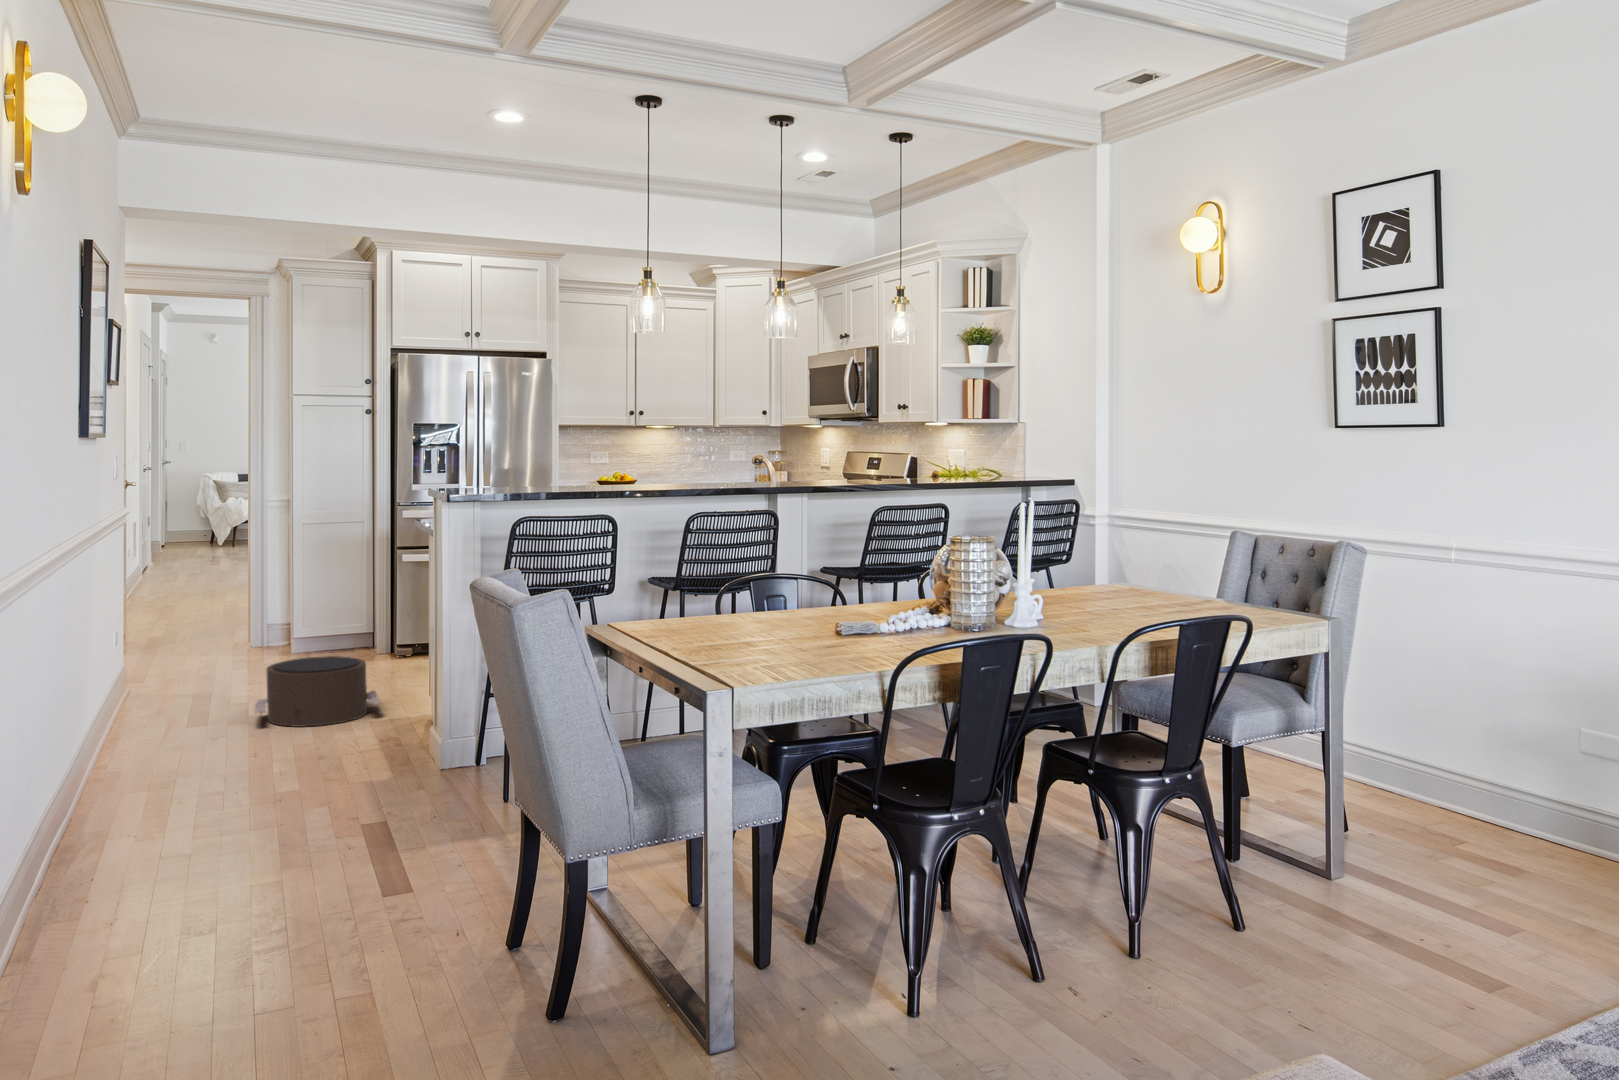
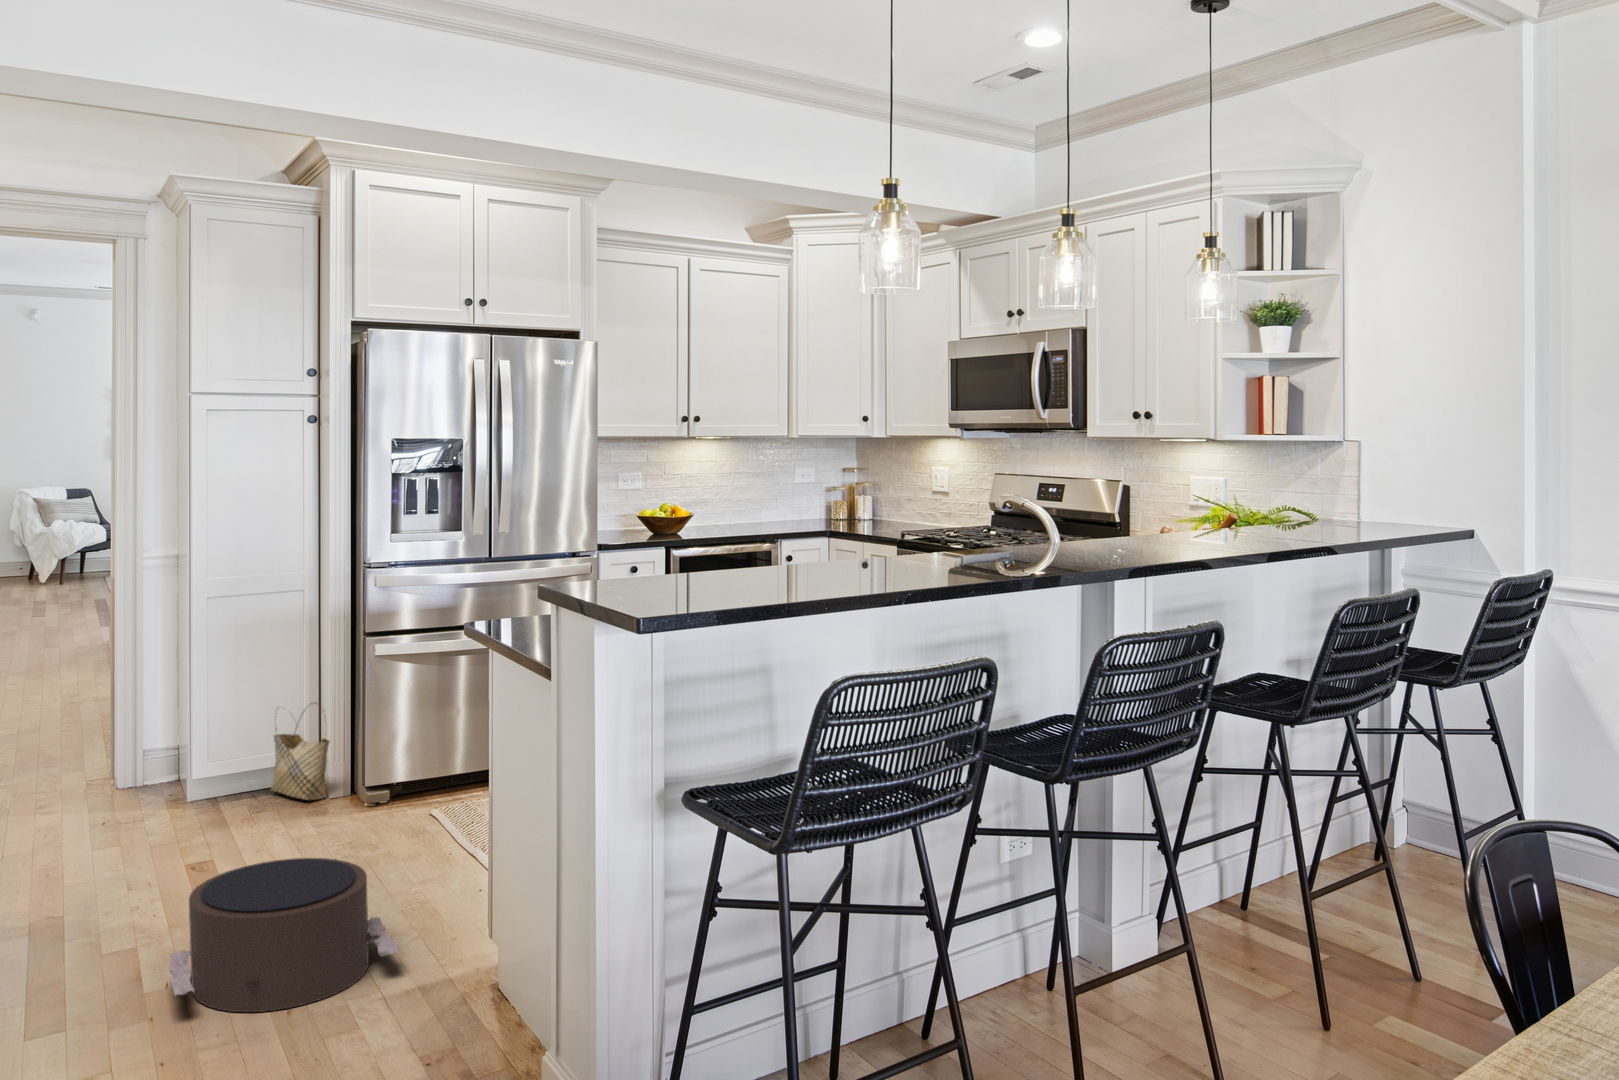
woven basket: none [340,593,376,654] -> present [271,703,329,800]

